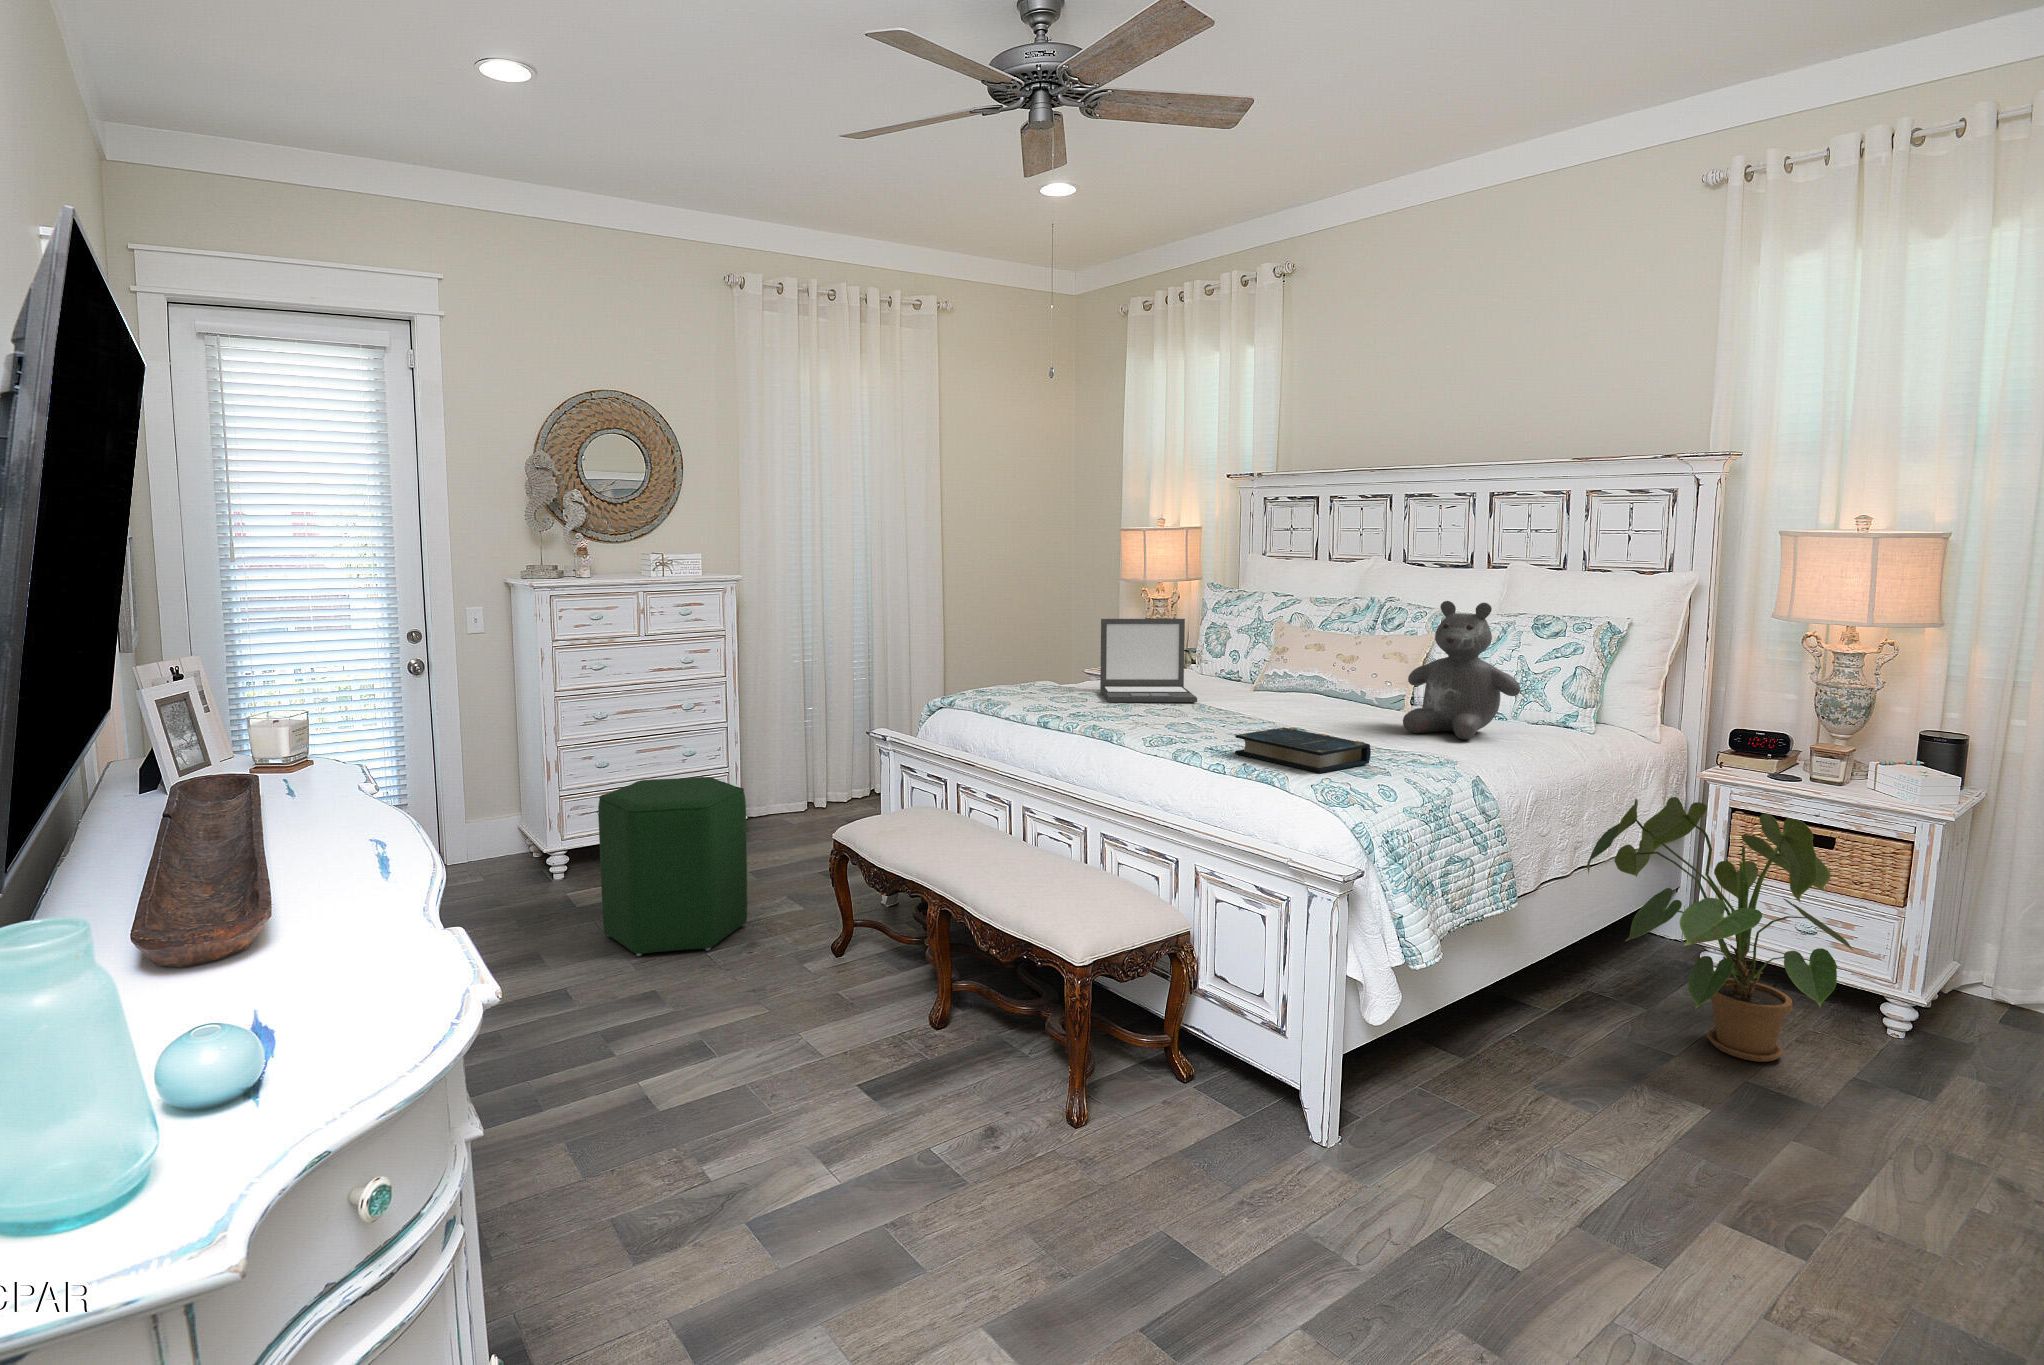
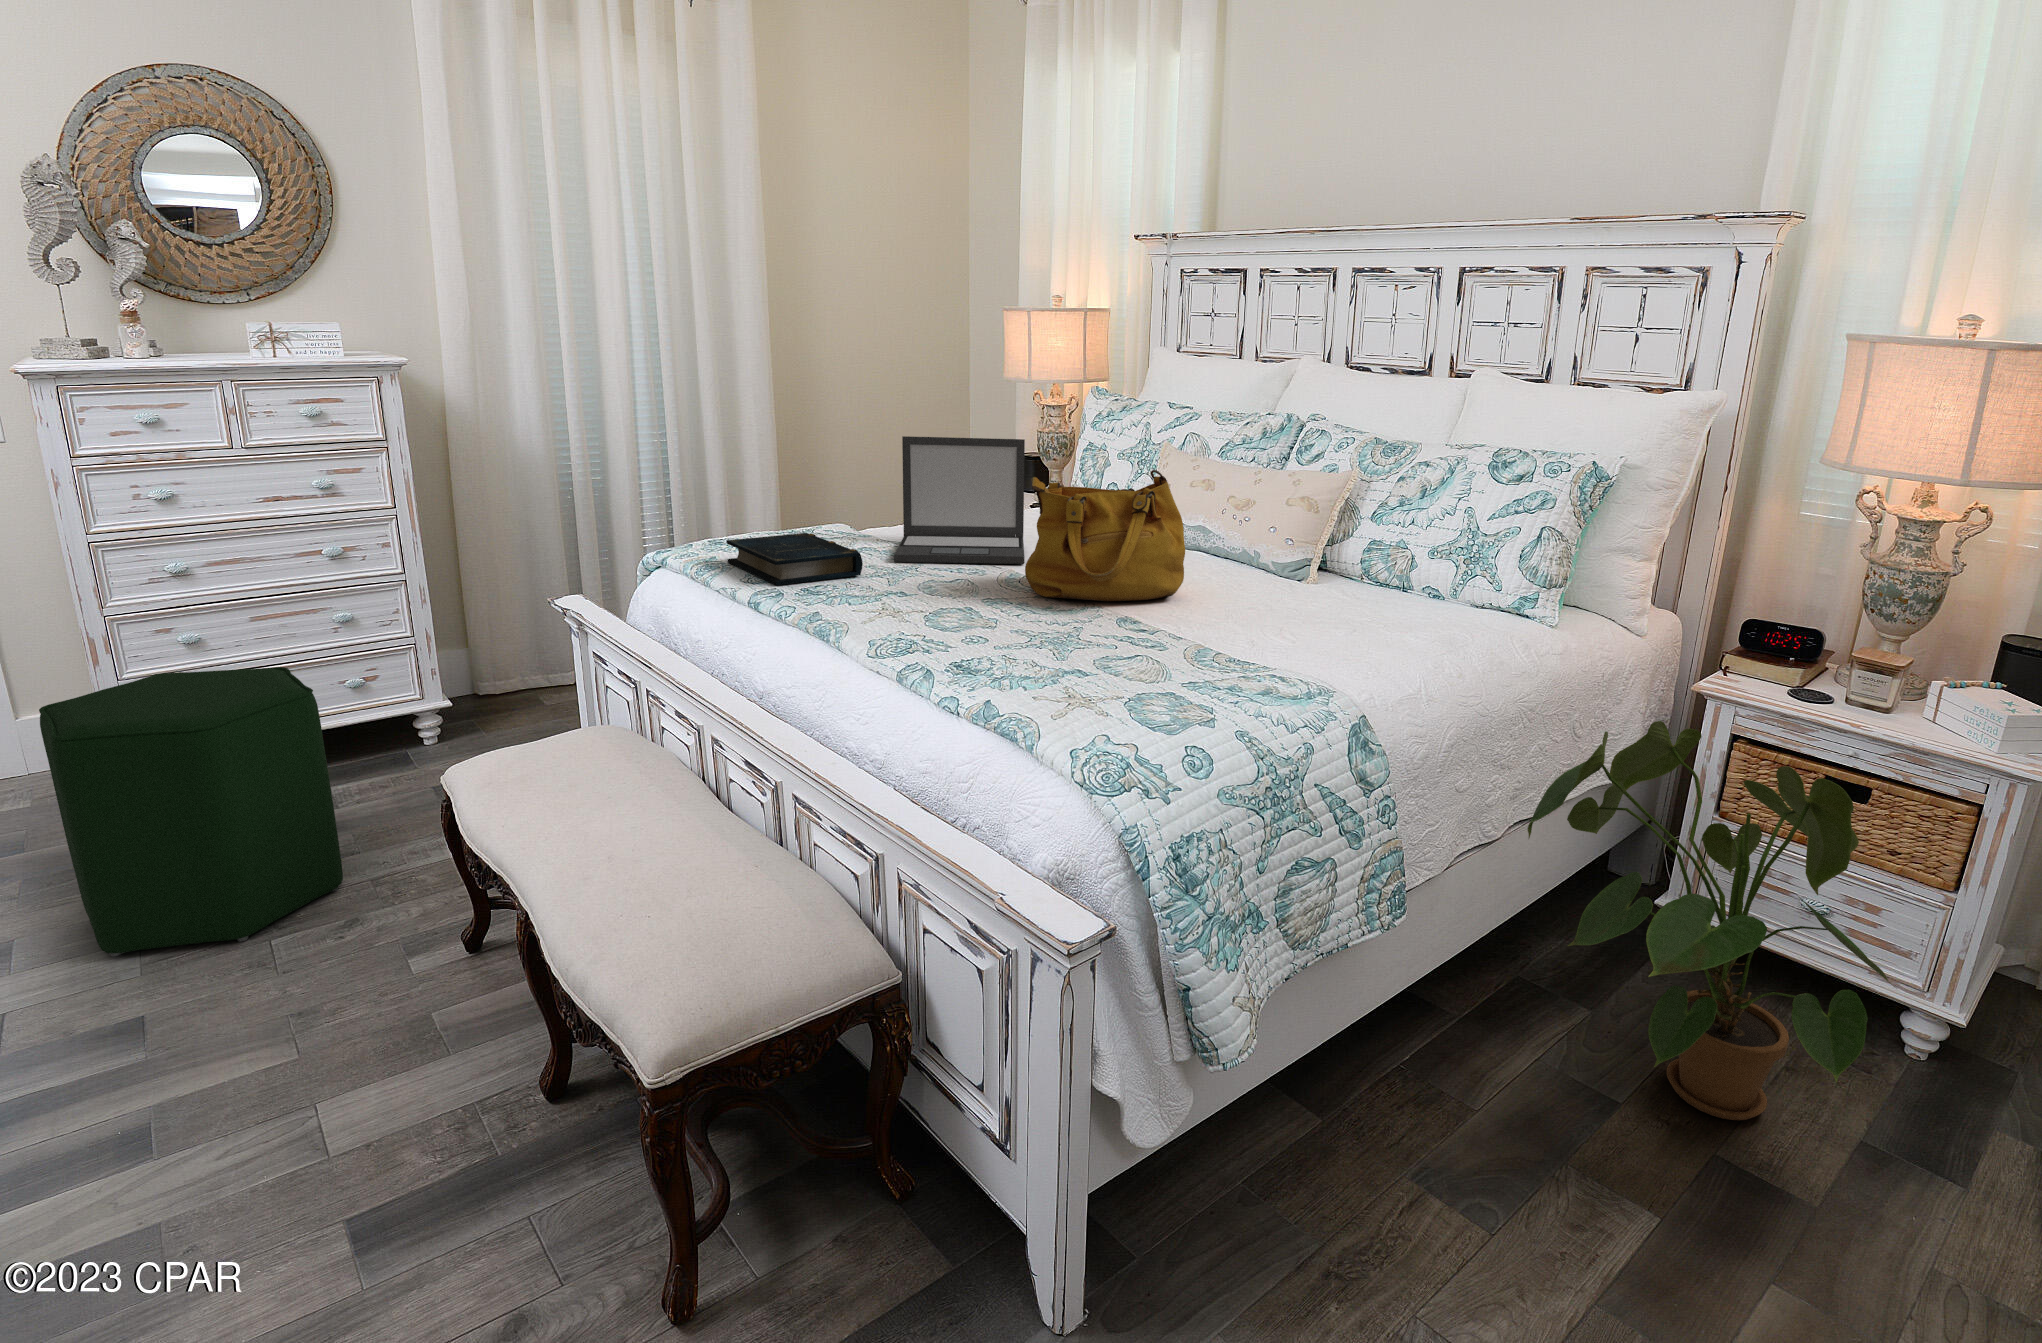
teddy bear: present [1403,601,1520,740] -> none [1286,423,1458,641]
handbag: none [1216,635,1323,721] -> present [1025,470,1185,601]
book: present [1235,727,1371,773] -> present [726,533,863,585]

